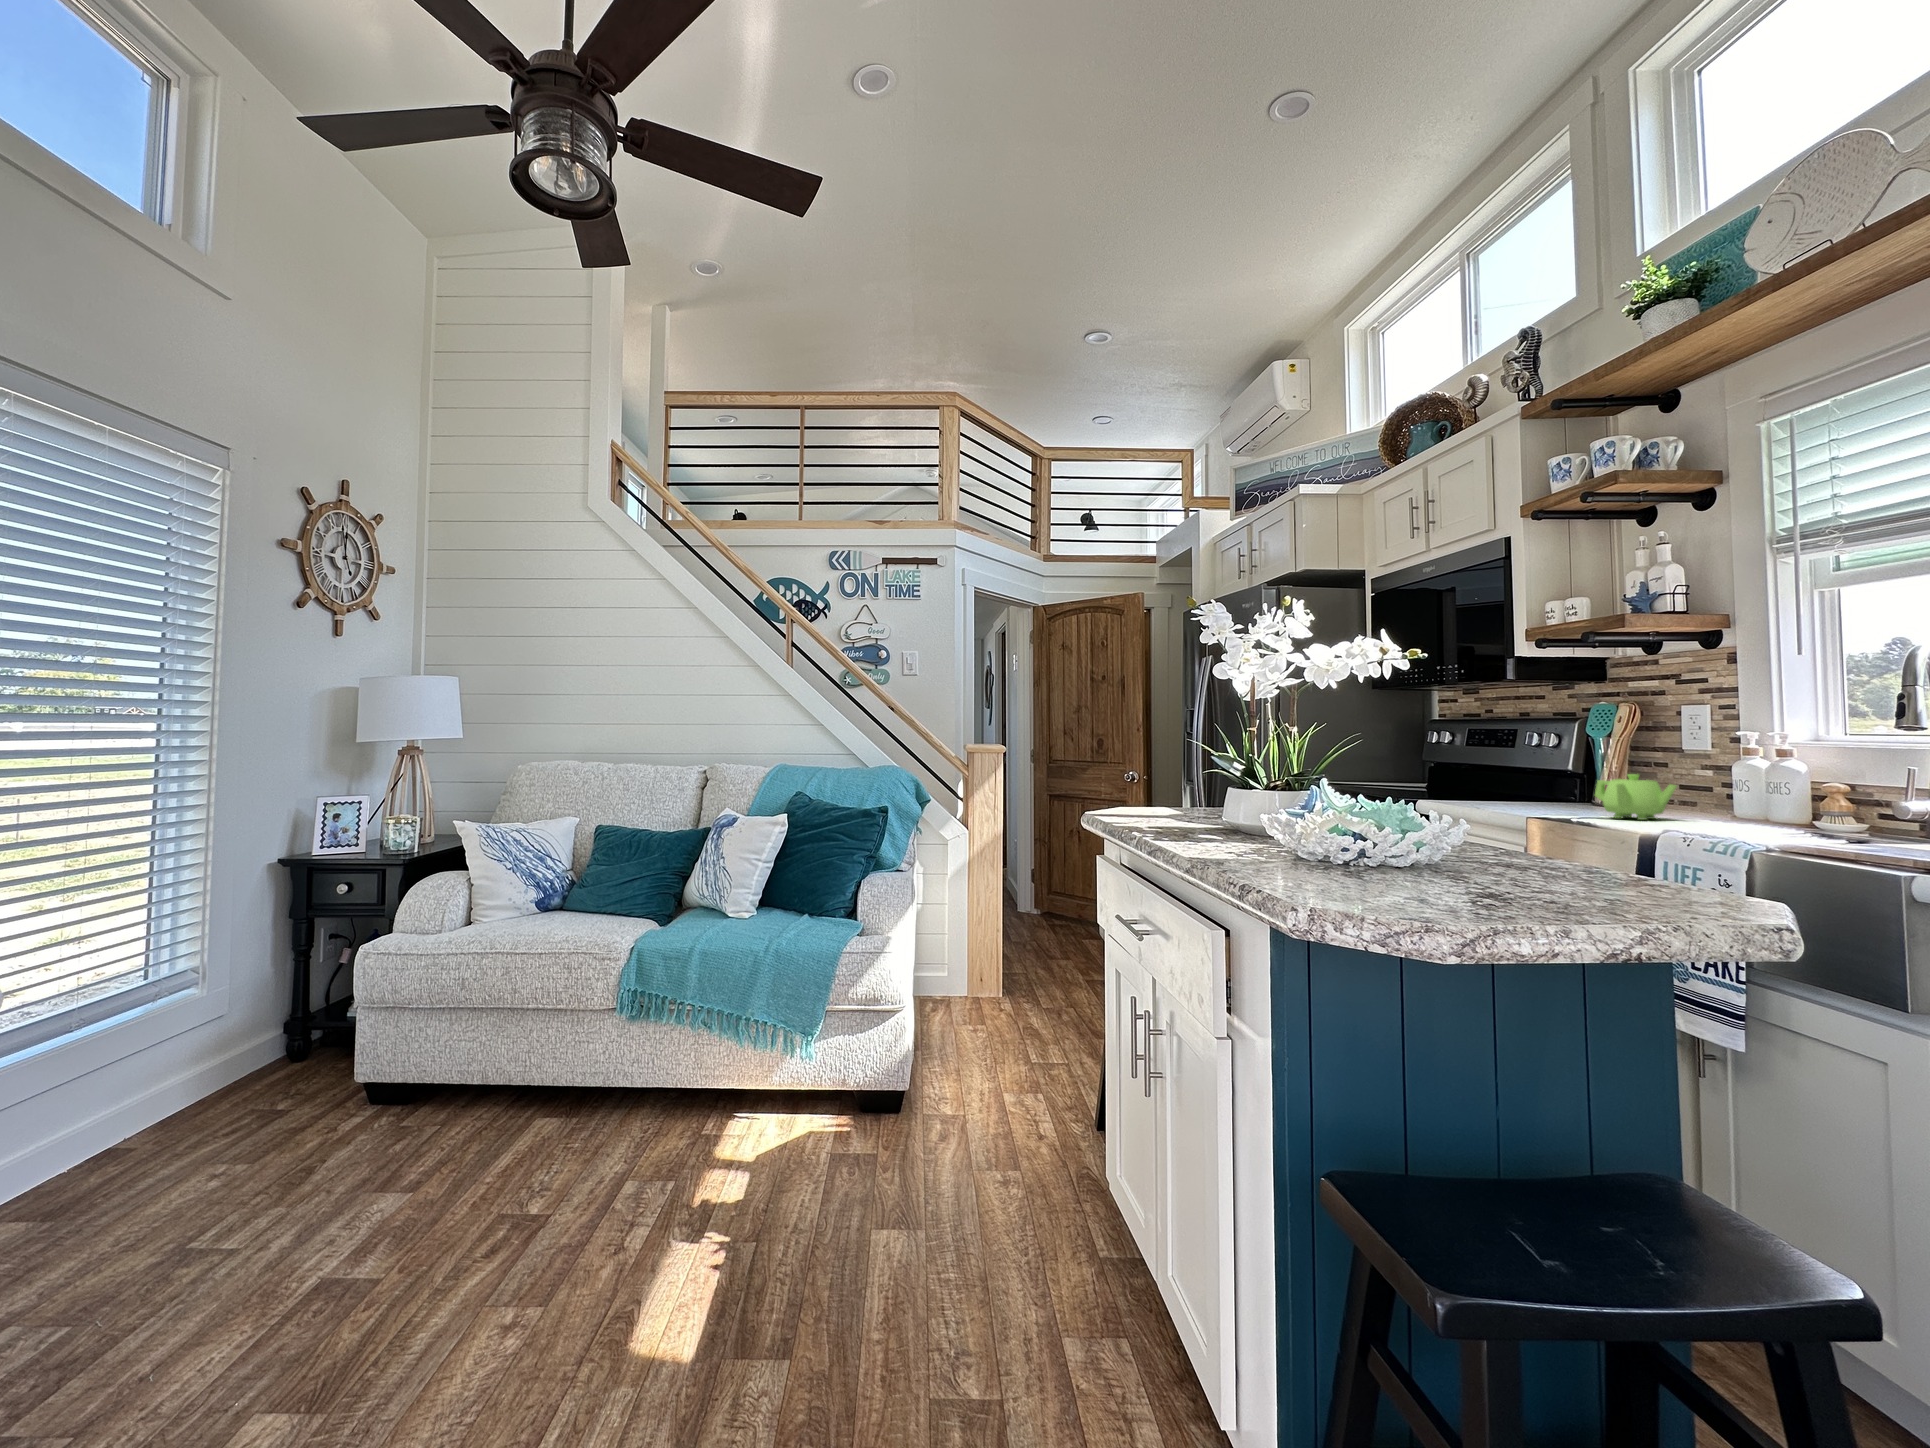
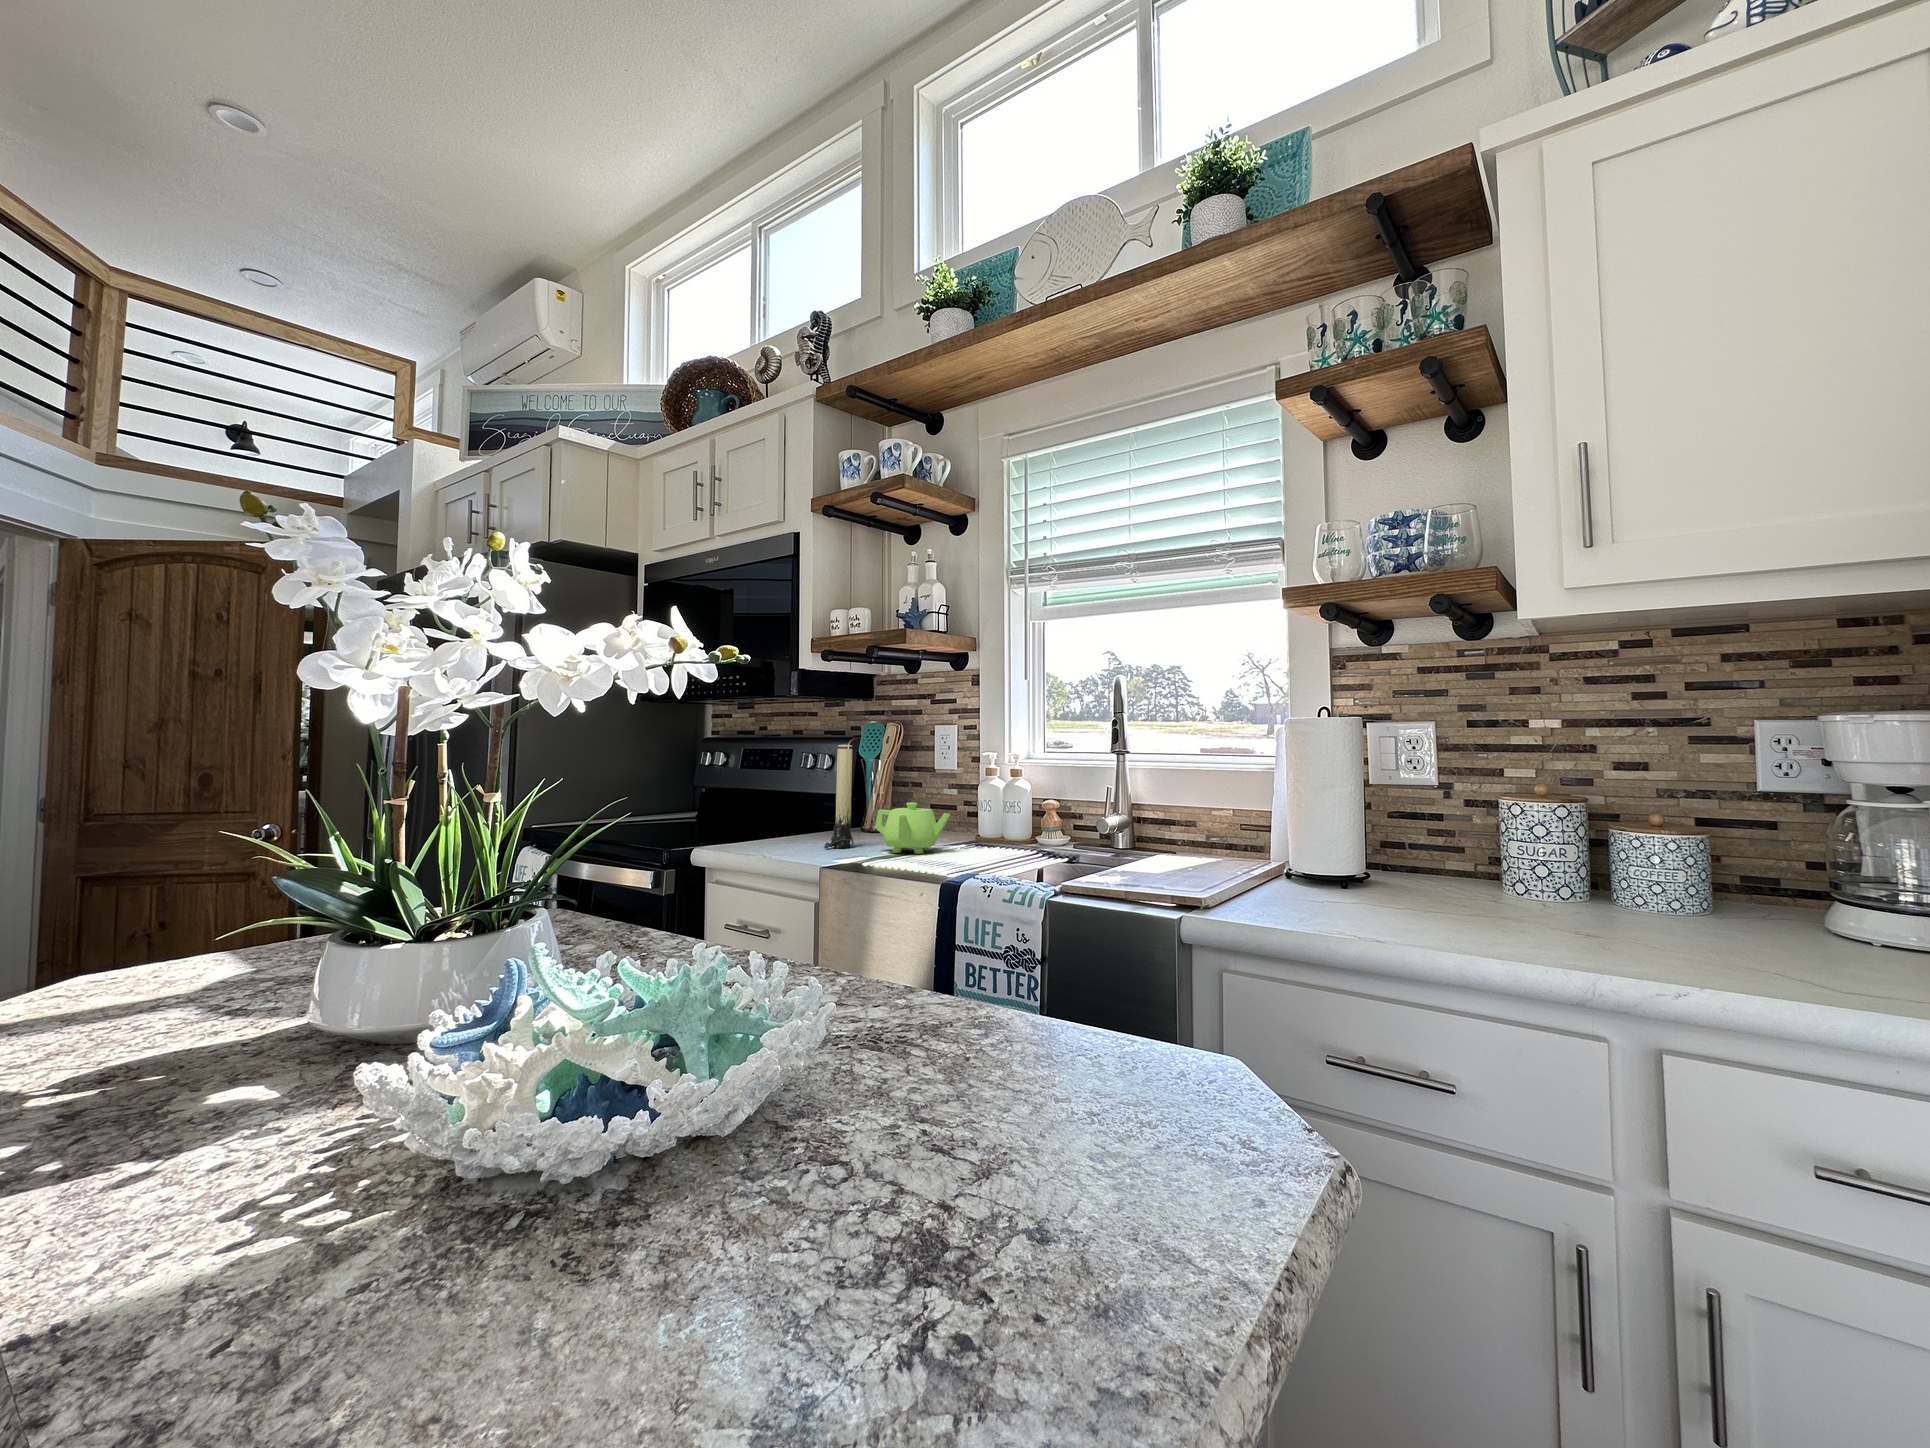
candle: none [1545,723,1576,814] -> present [824,745,854,848]

